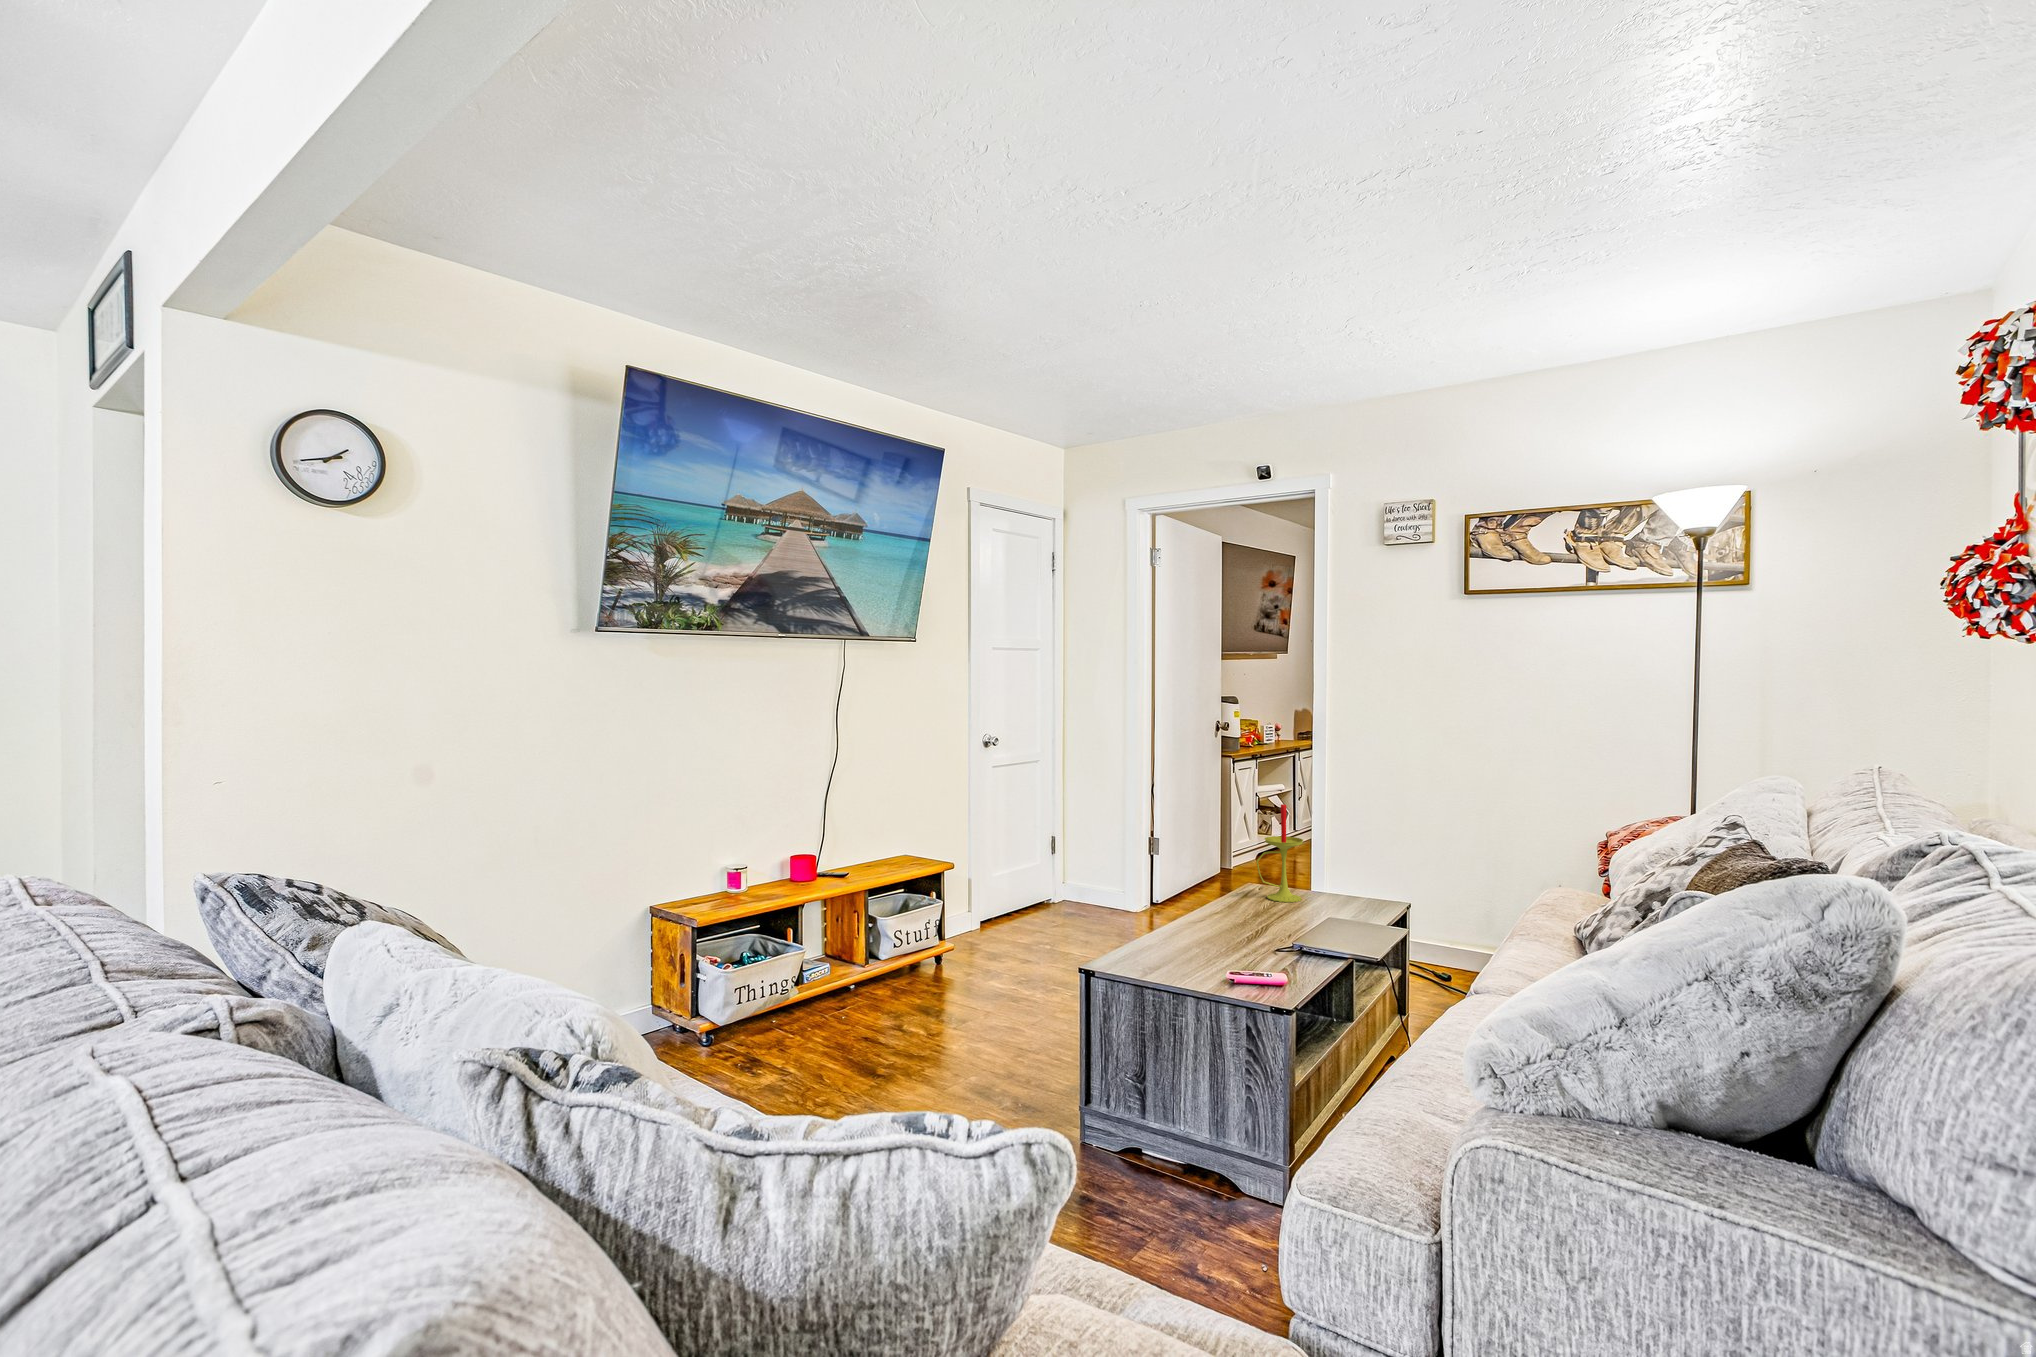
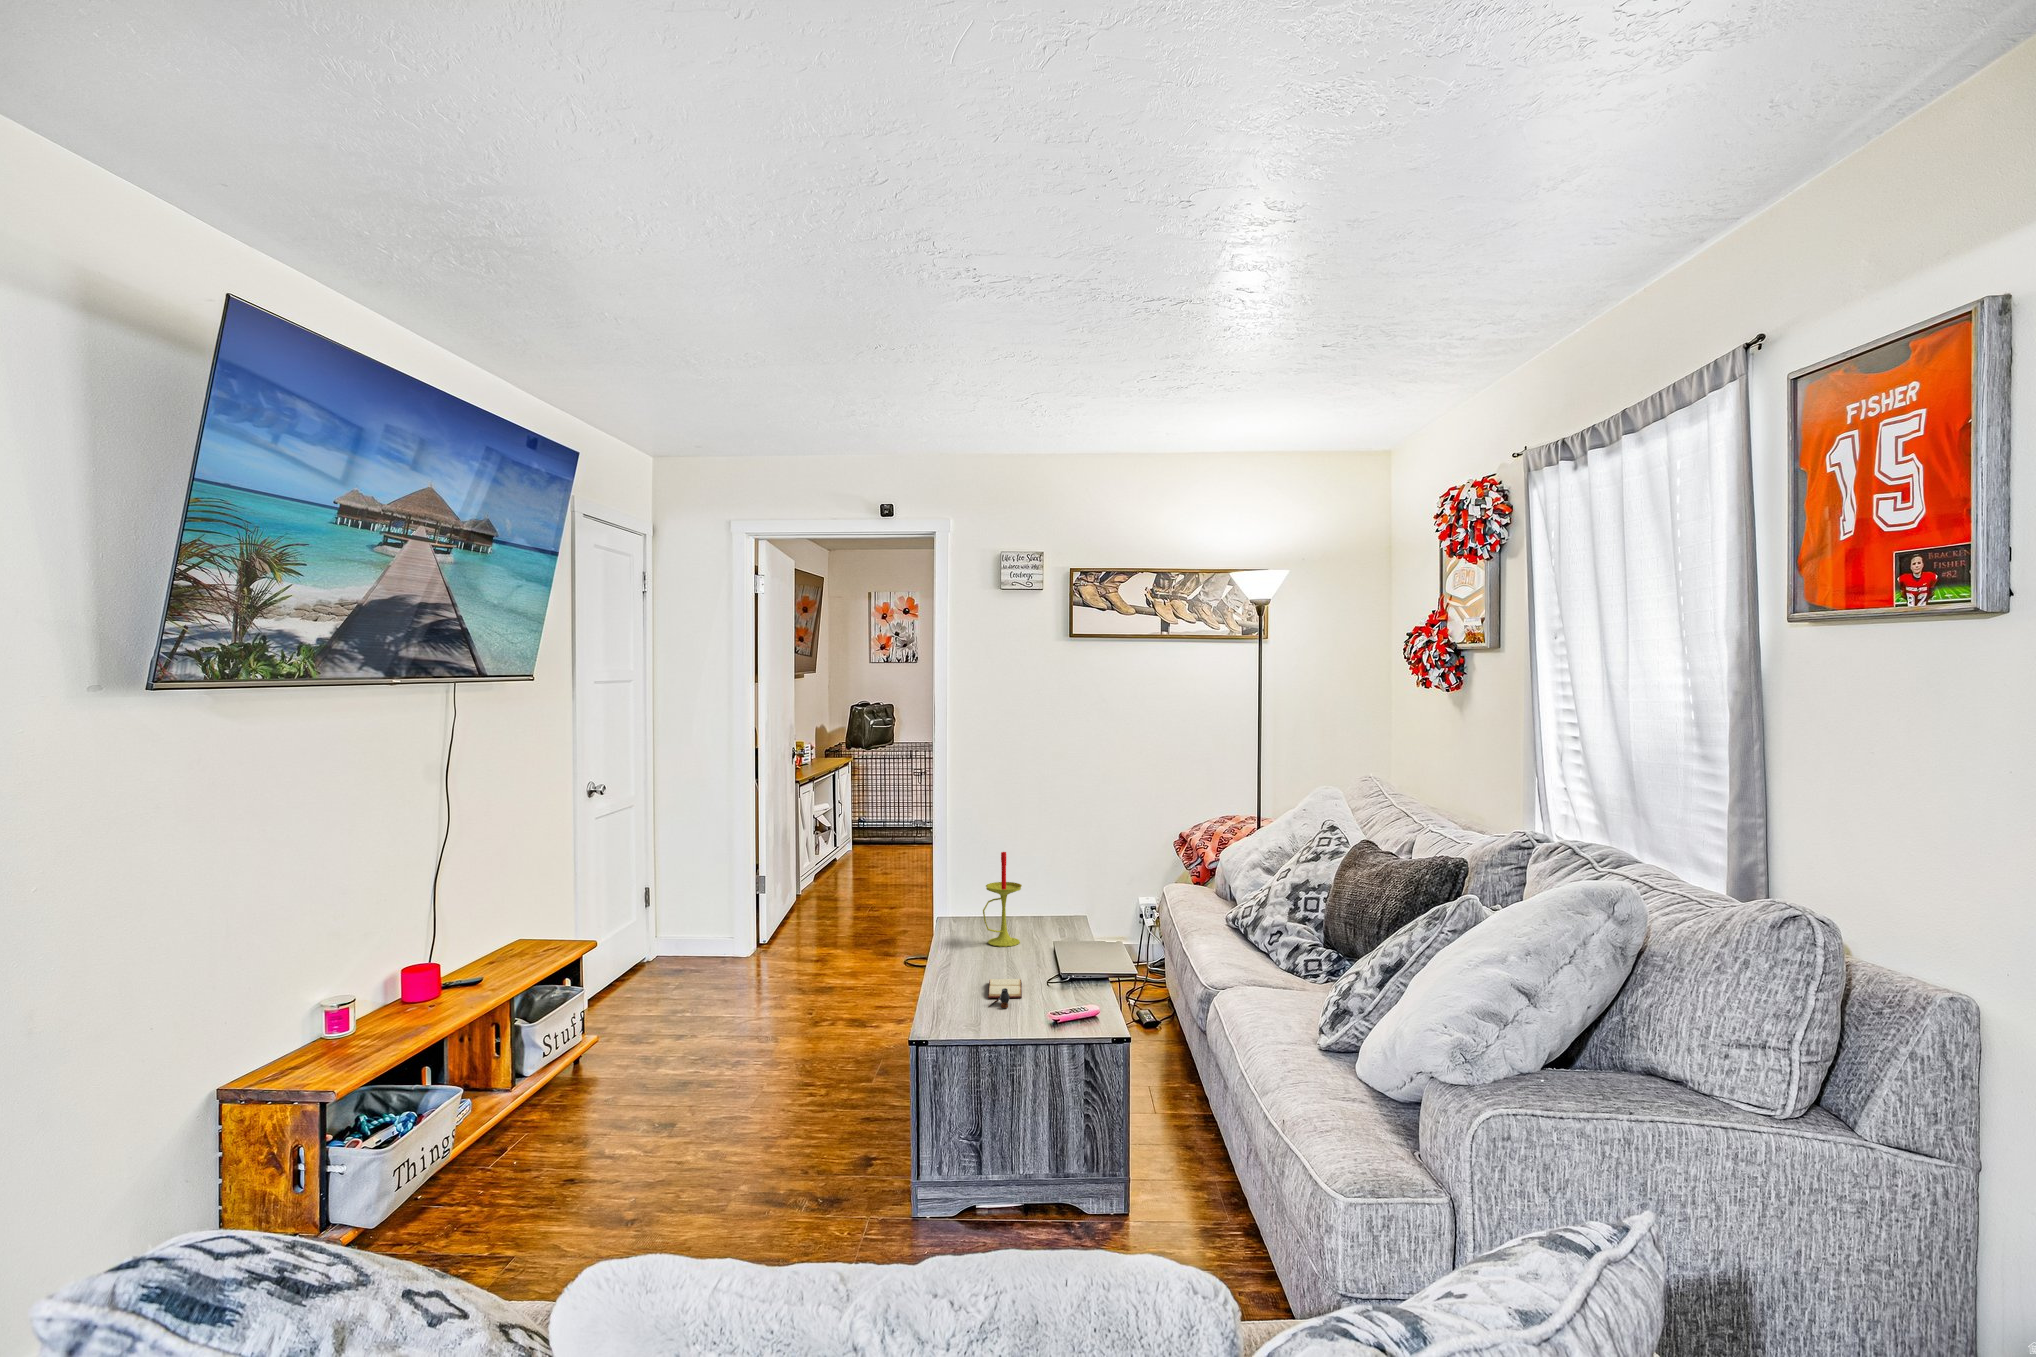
book: none [1180,921,1245,946] -> present [988,979,1022,1008]

